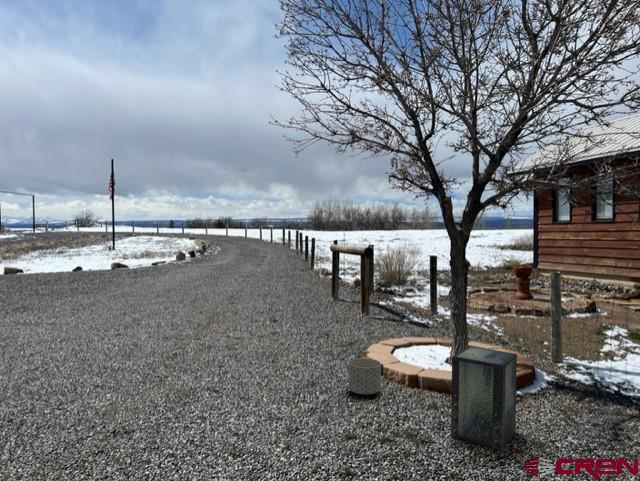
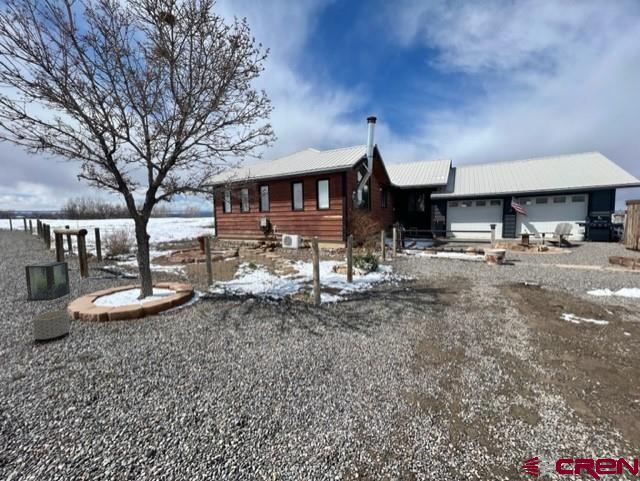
storage box: present [451,346,517,451] -> present [25,262,70,300]

